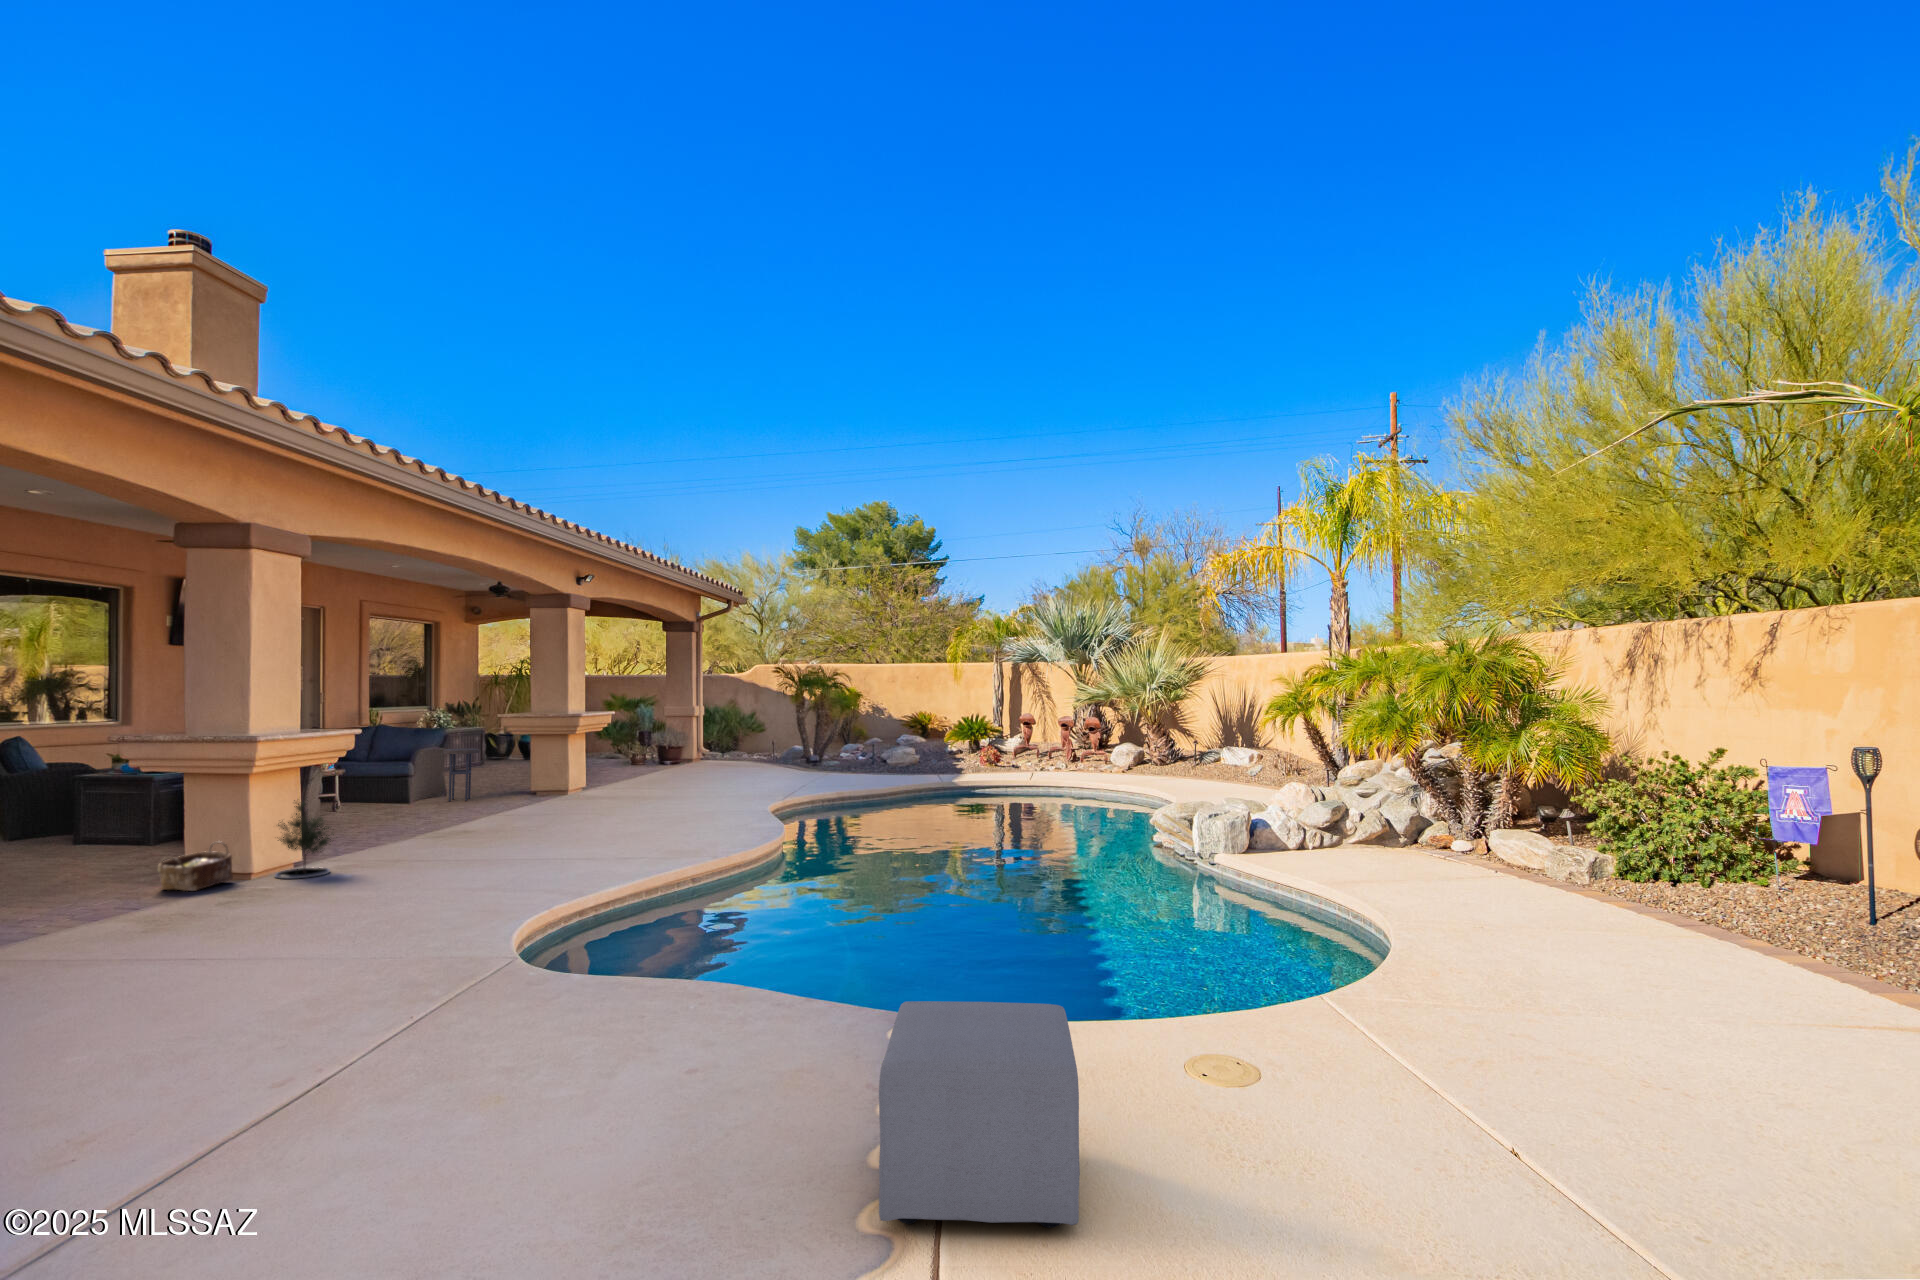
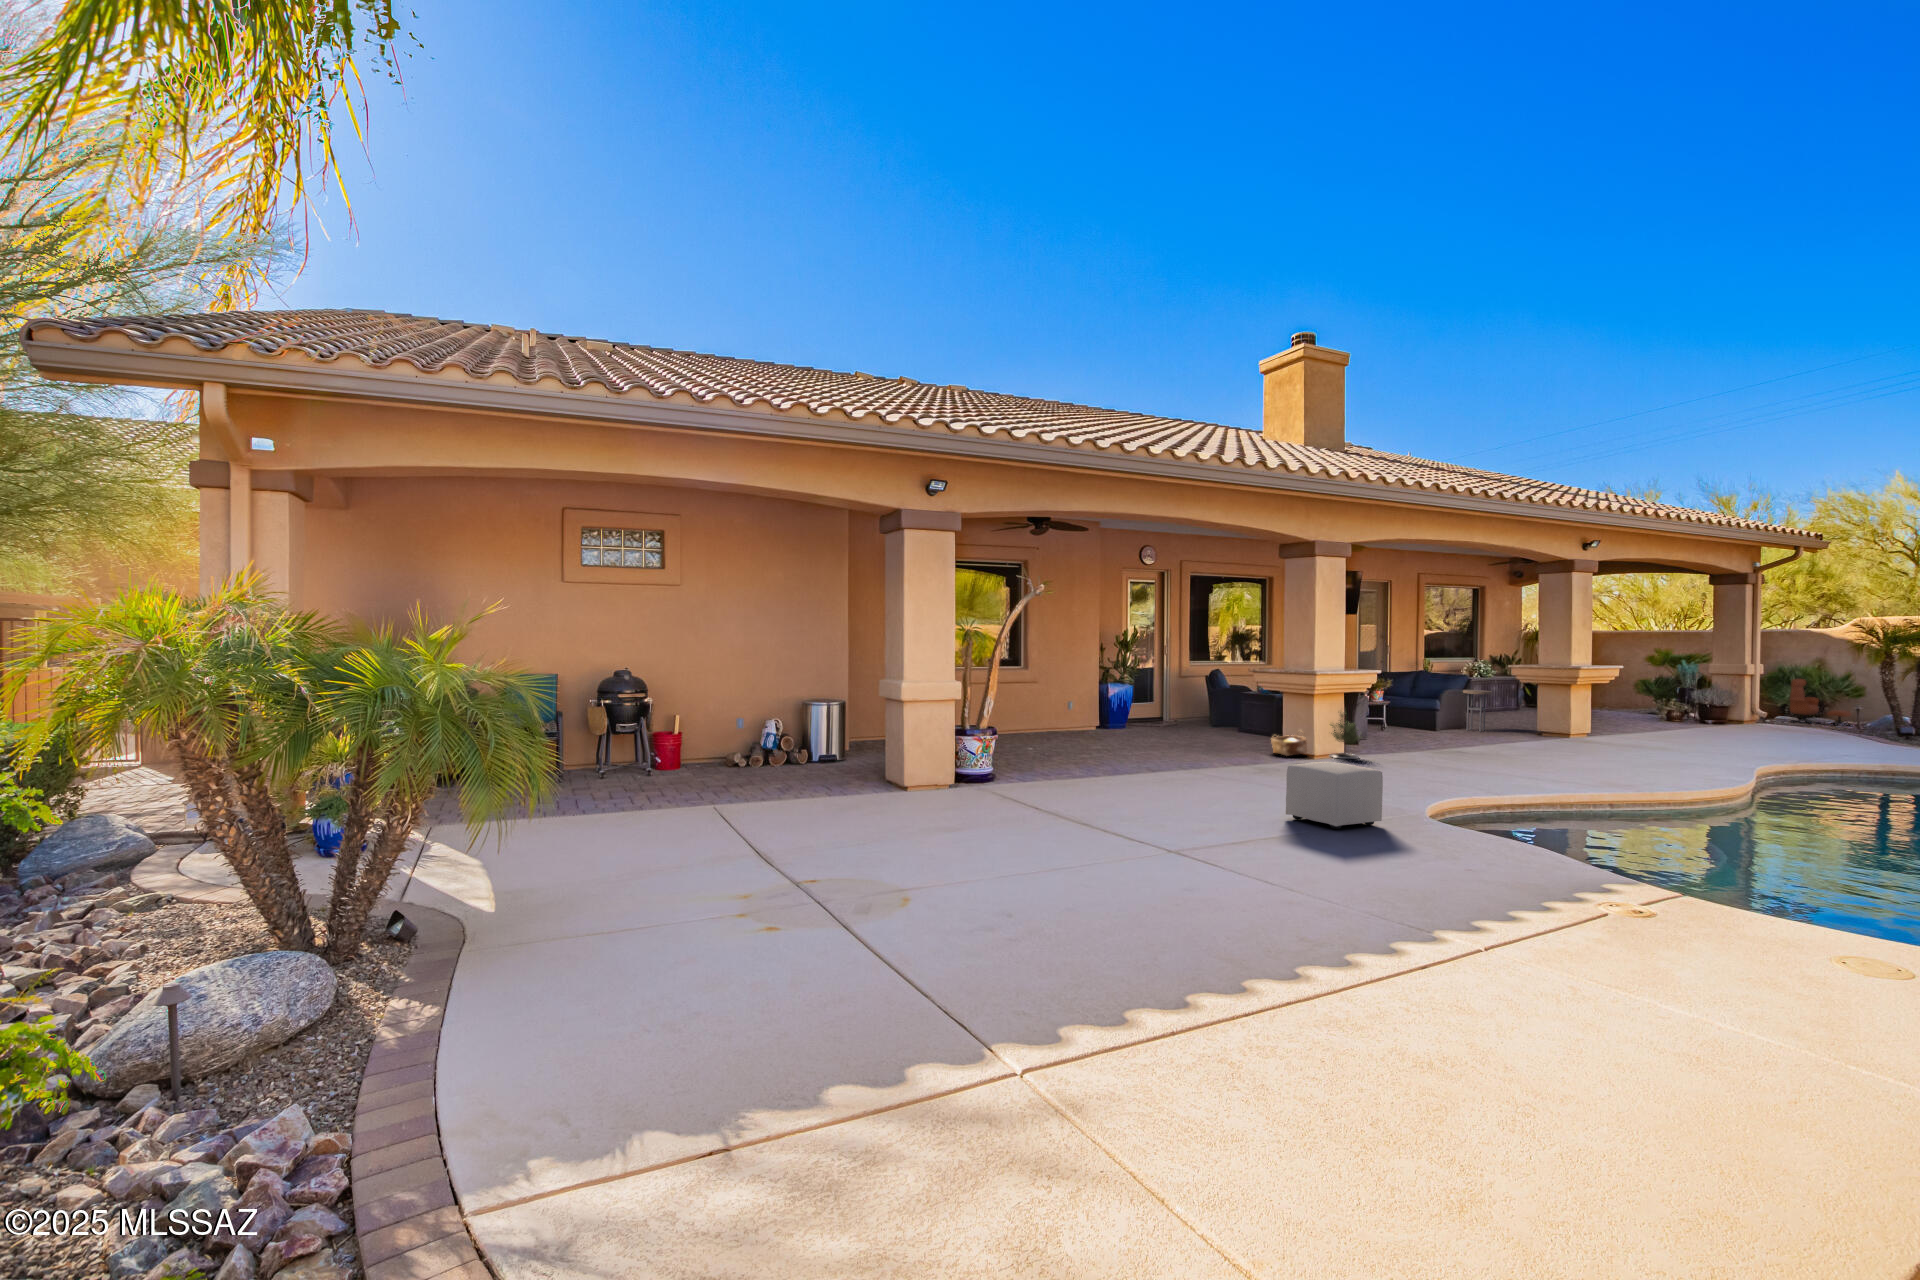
lounge chair: none [716,716,761,756] -> present [1790,679,1853,726]
ottoman: present [879,1001,1080,1228] -> present [1286,762,1383,829]

